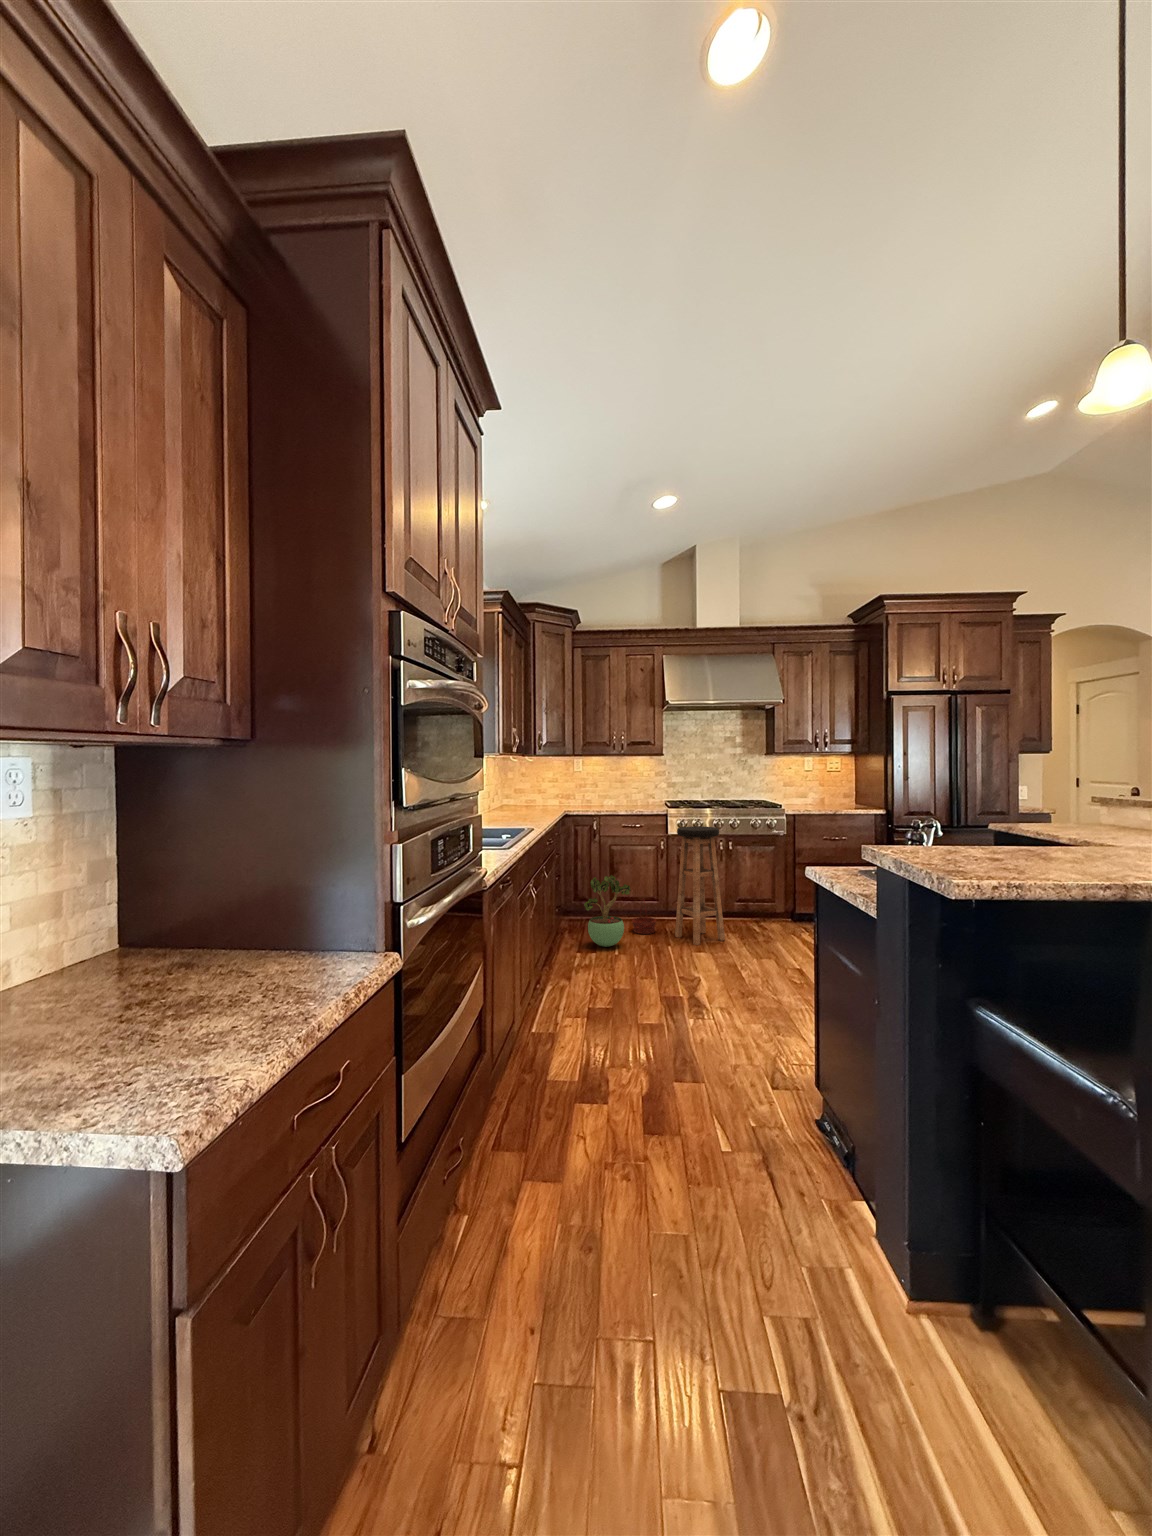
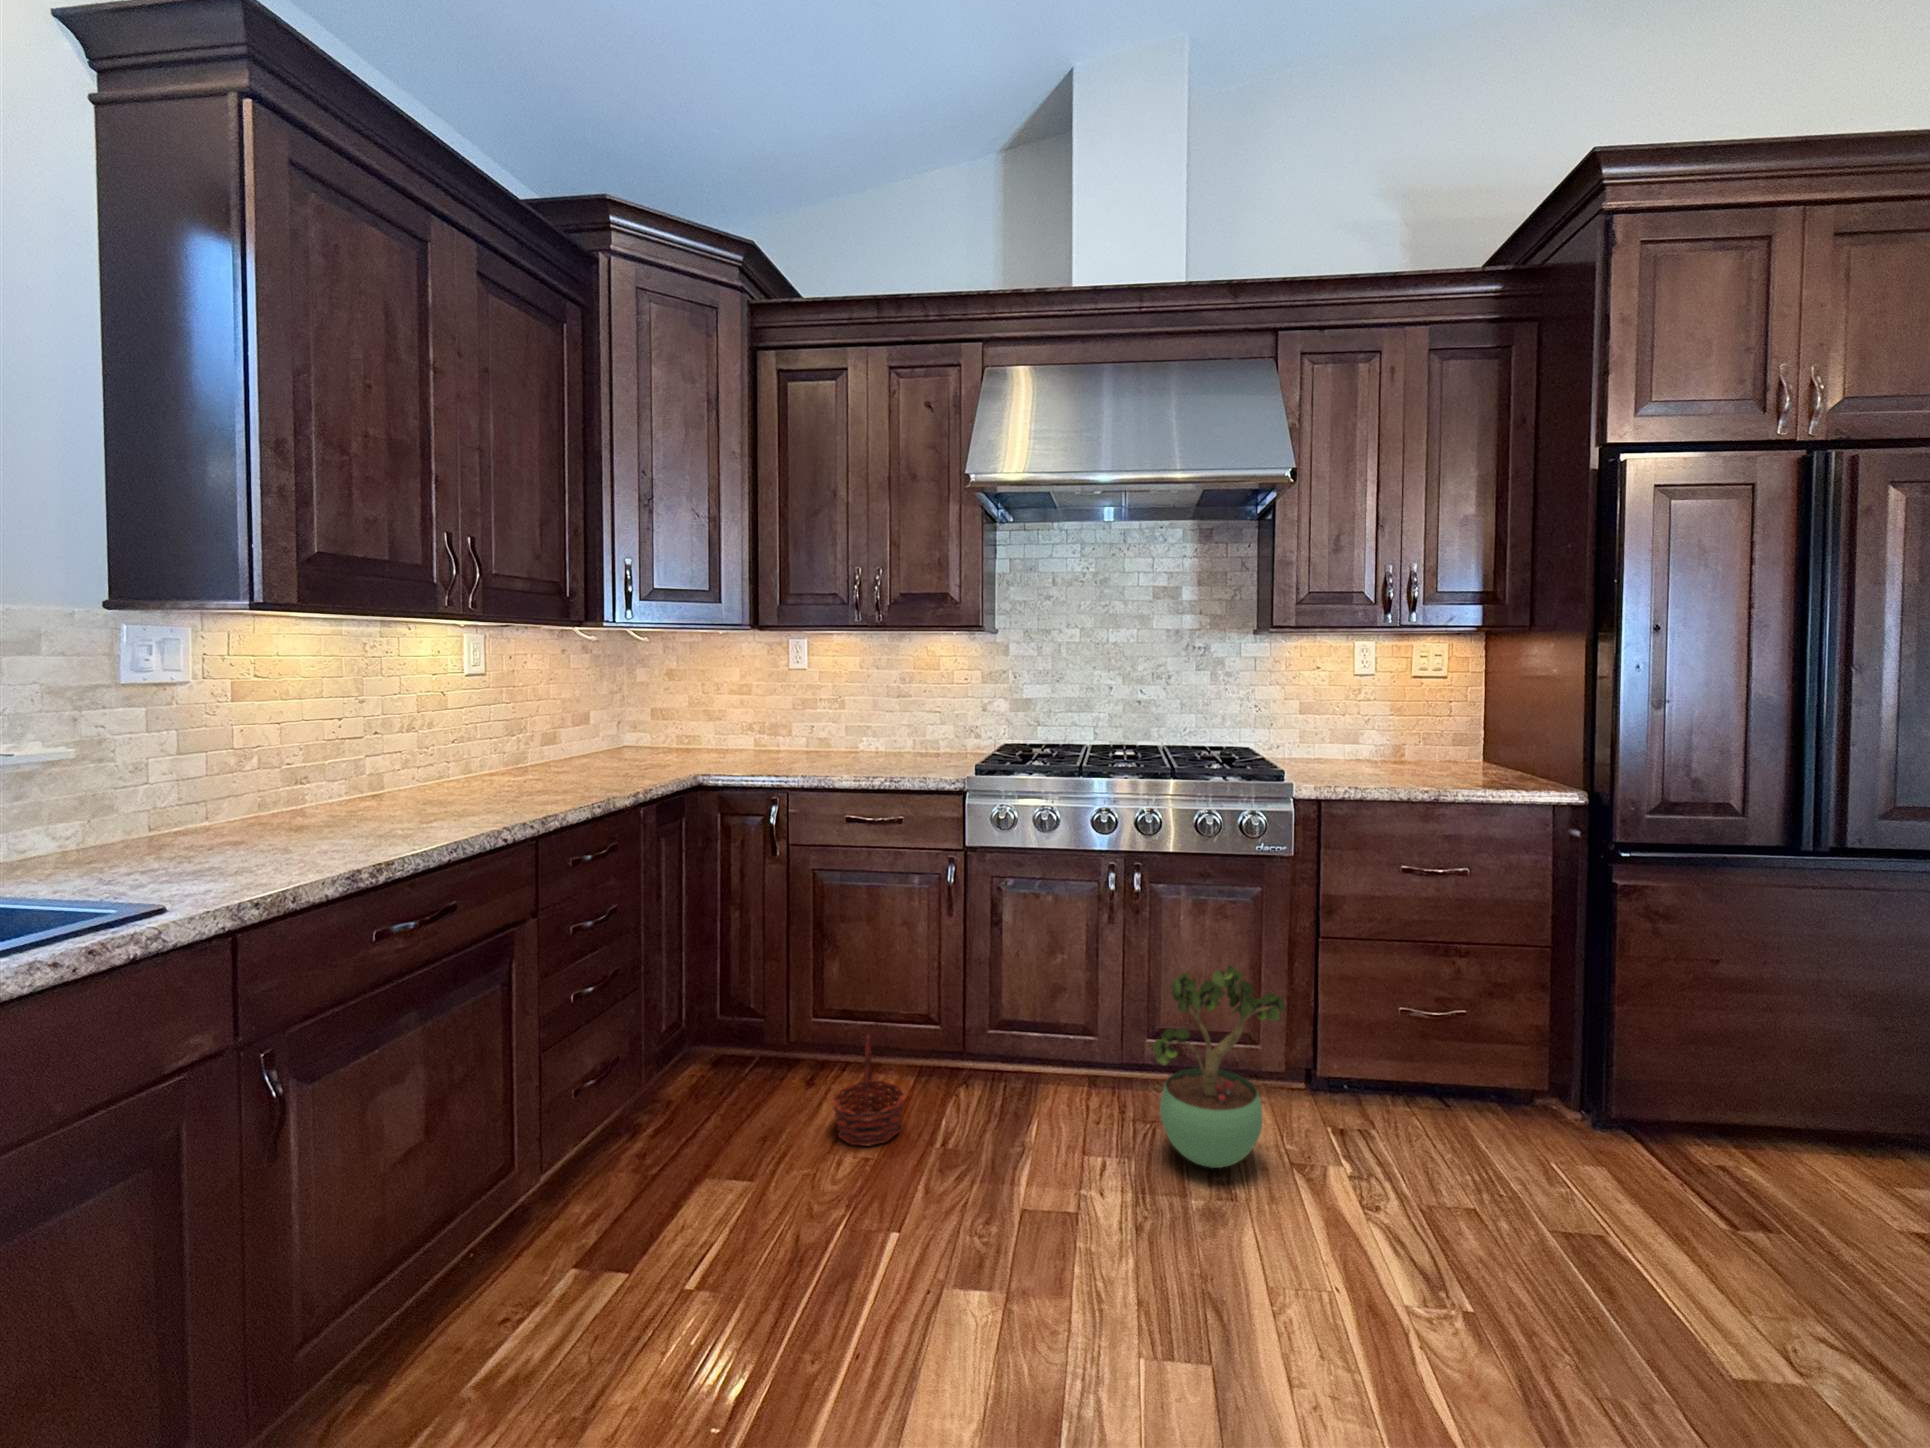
bar stool: present [675,826,725,945] -> none [946,831,1086,1220]
potted plant: present [584,875,631,947] -> present [1152,965,1286,1168]

